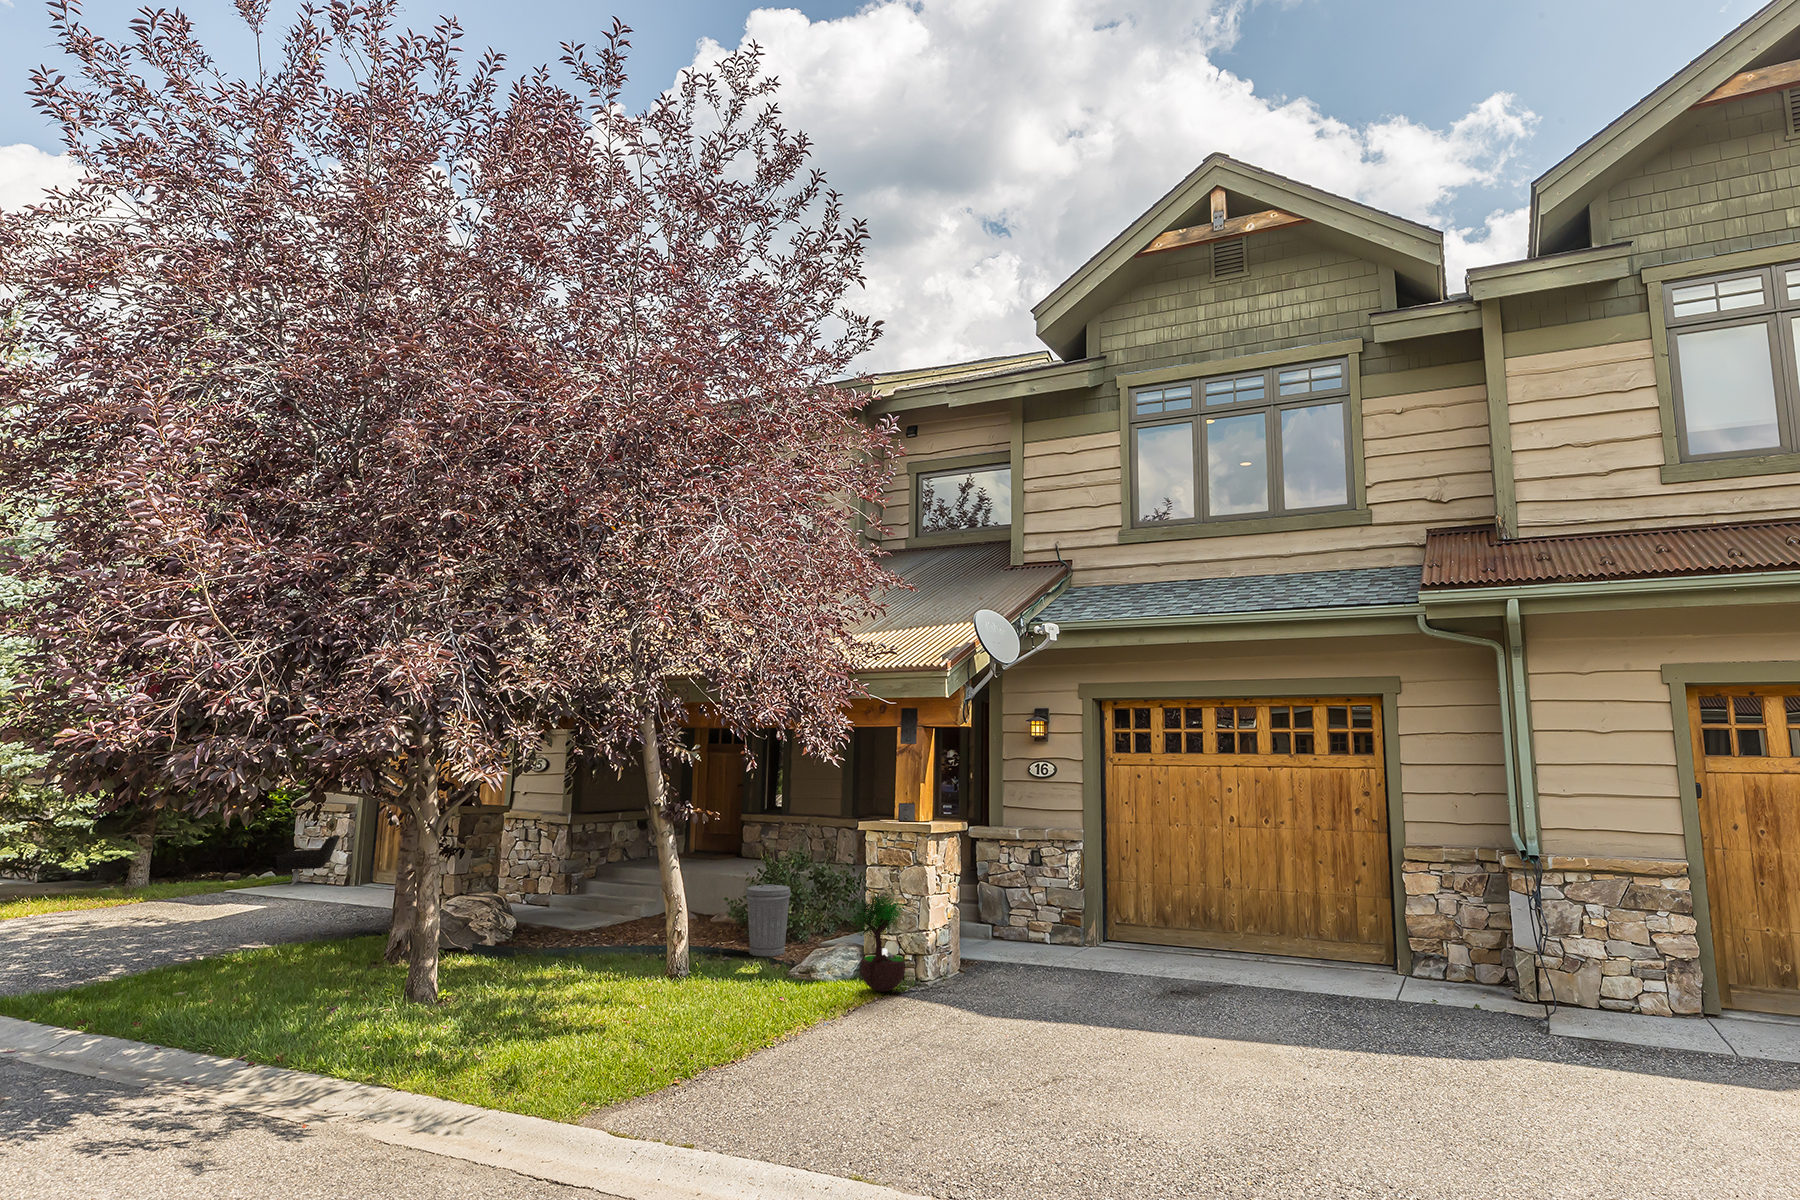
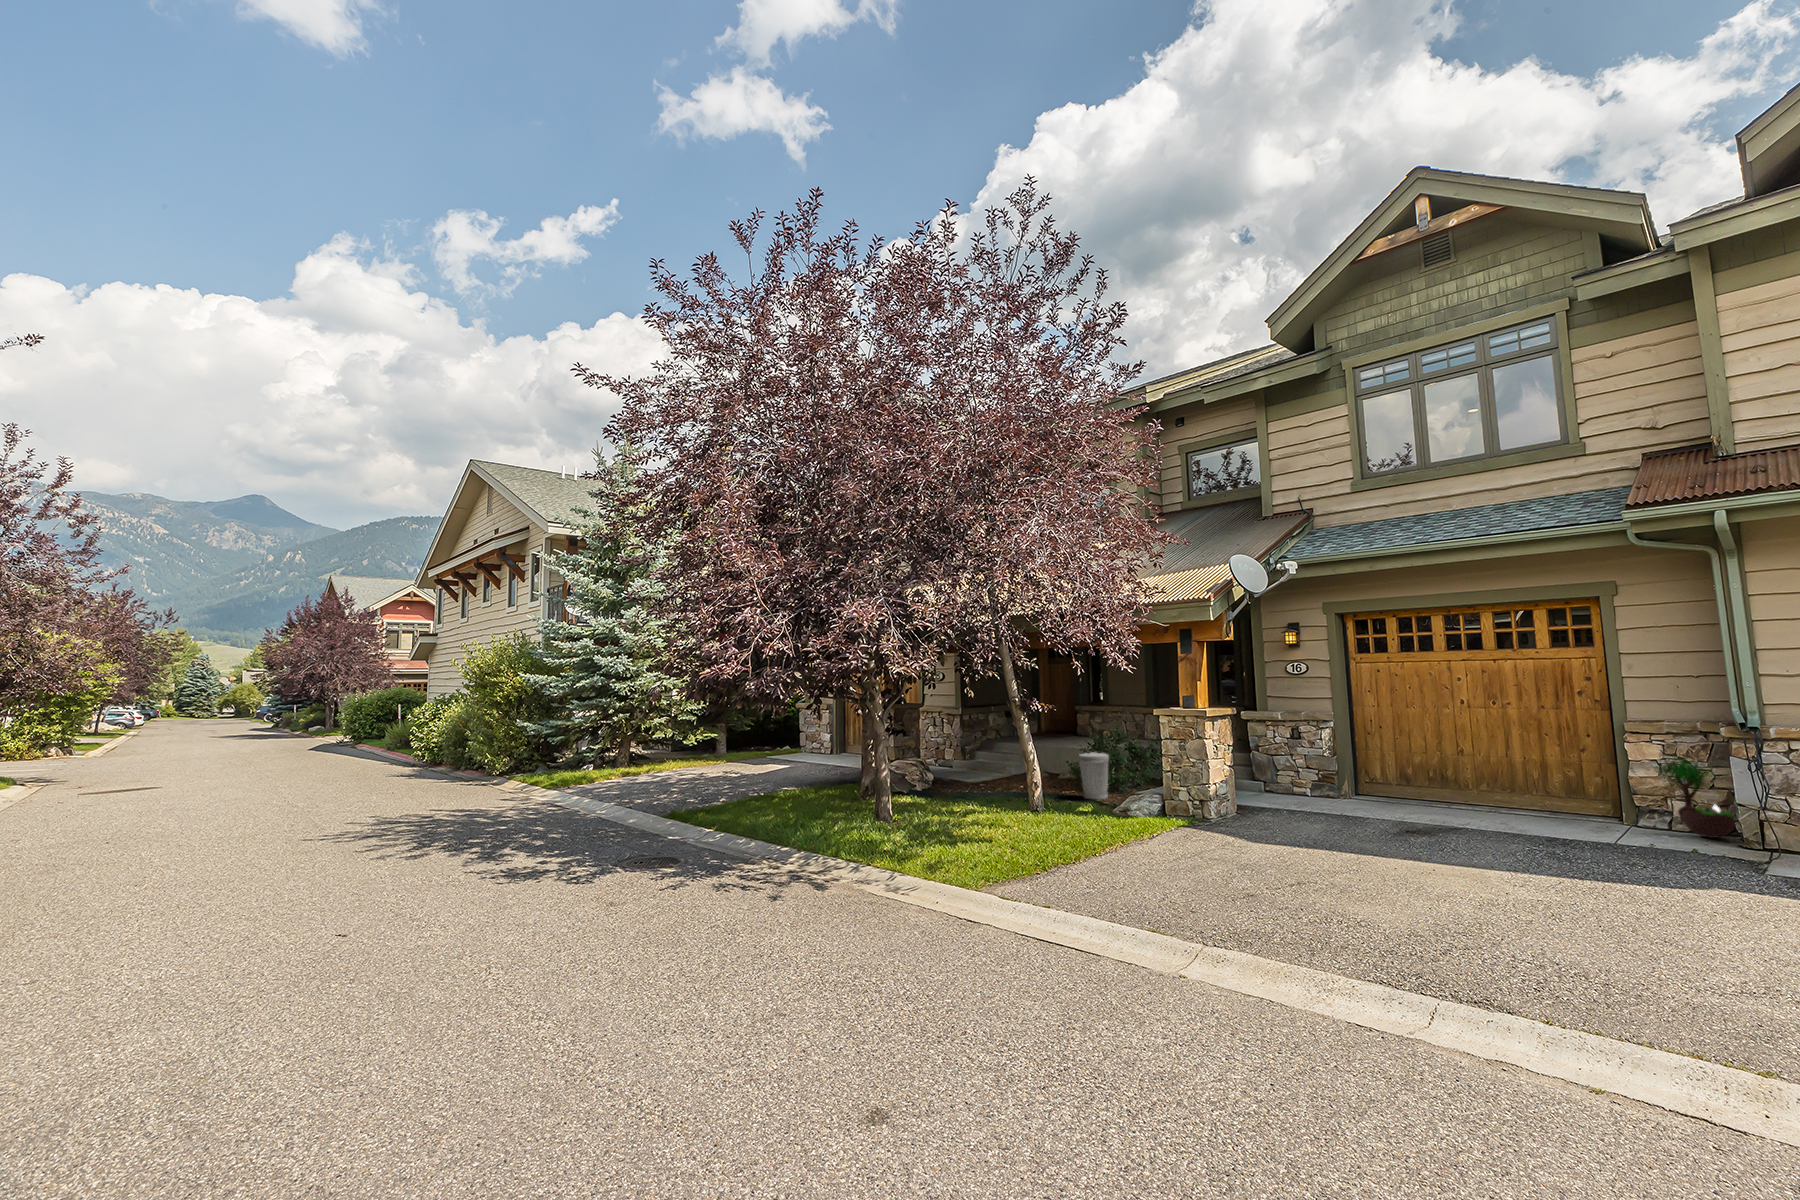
lounge chair: present [274,835,340,886] -> none [786,725,821,756]
potted tree: present [848,891,905,992] -> present [1656,756,1735,838]

